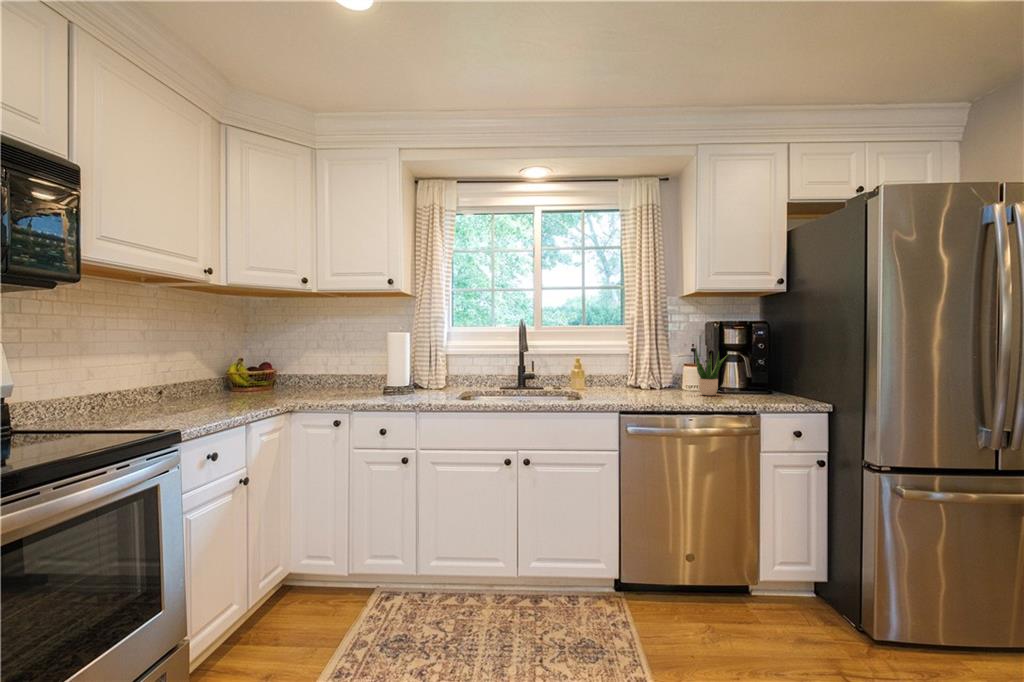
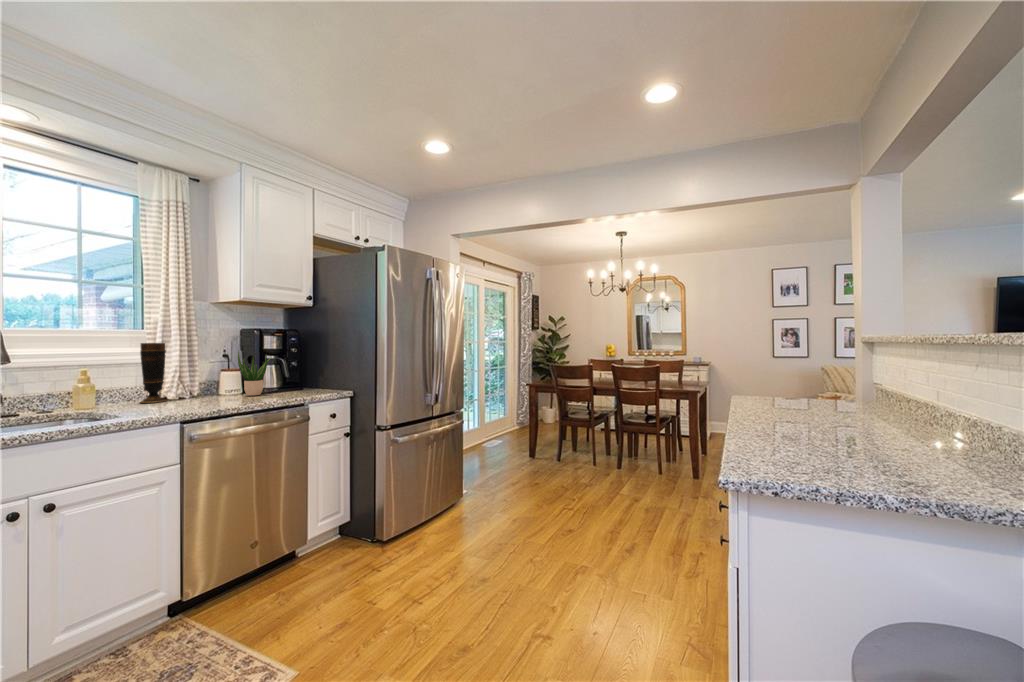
vase: none [618,338,638,392] -> present [140,343,167,403]

